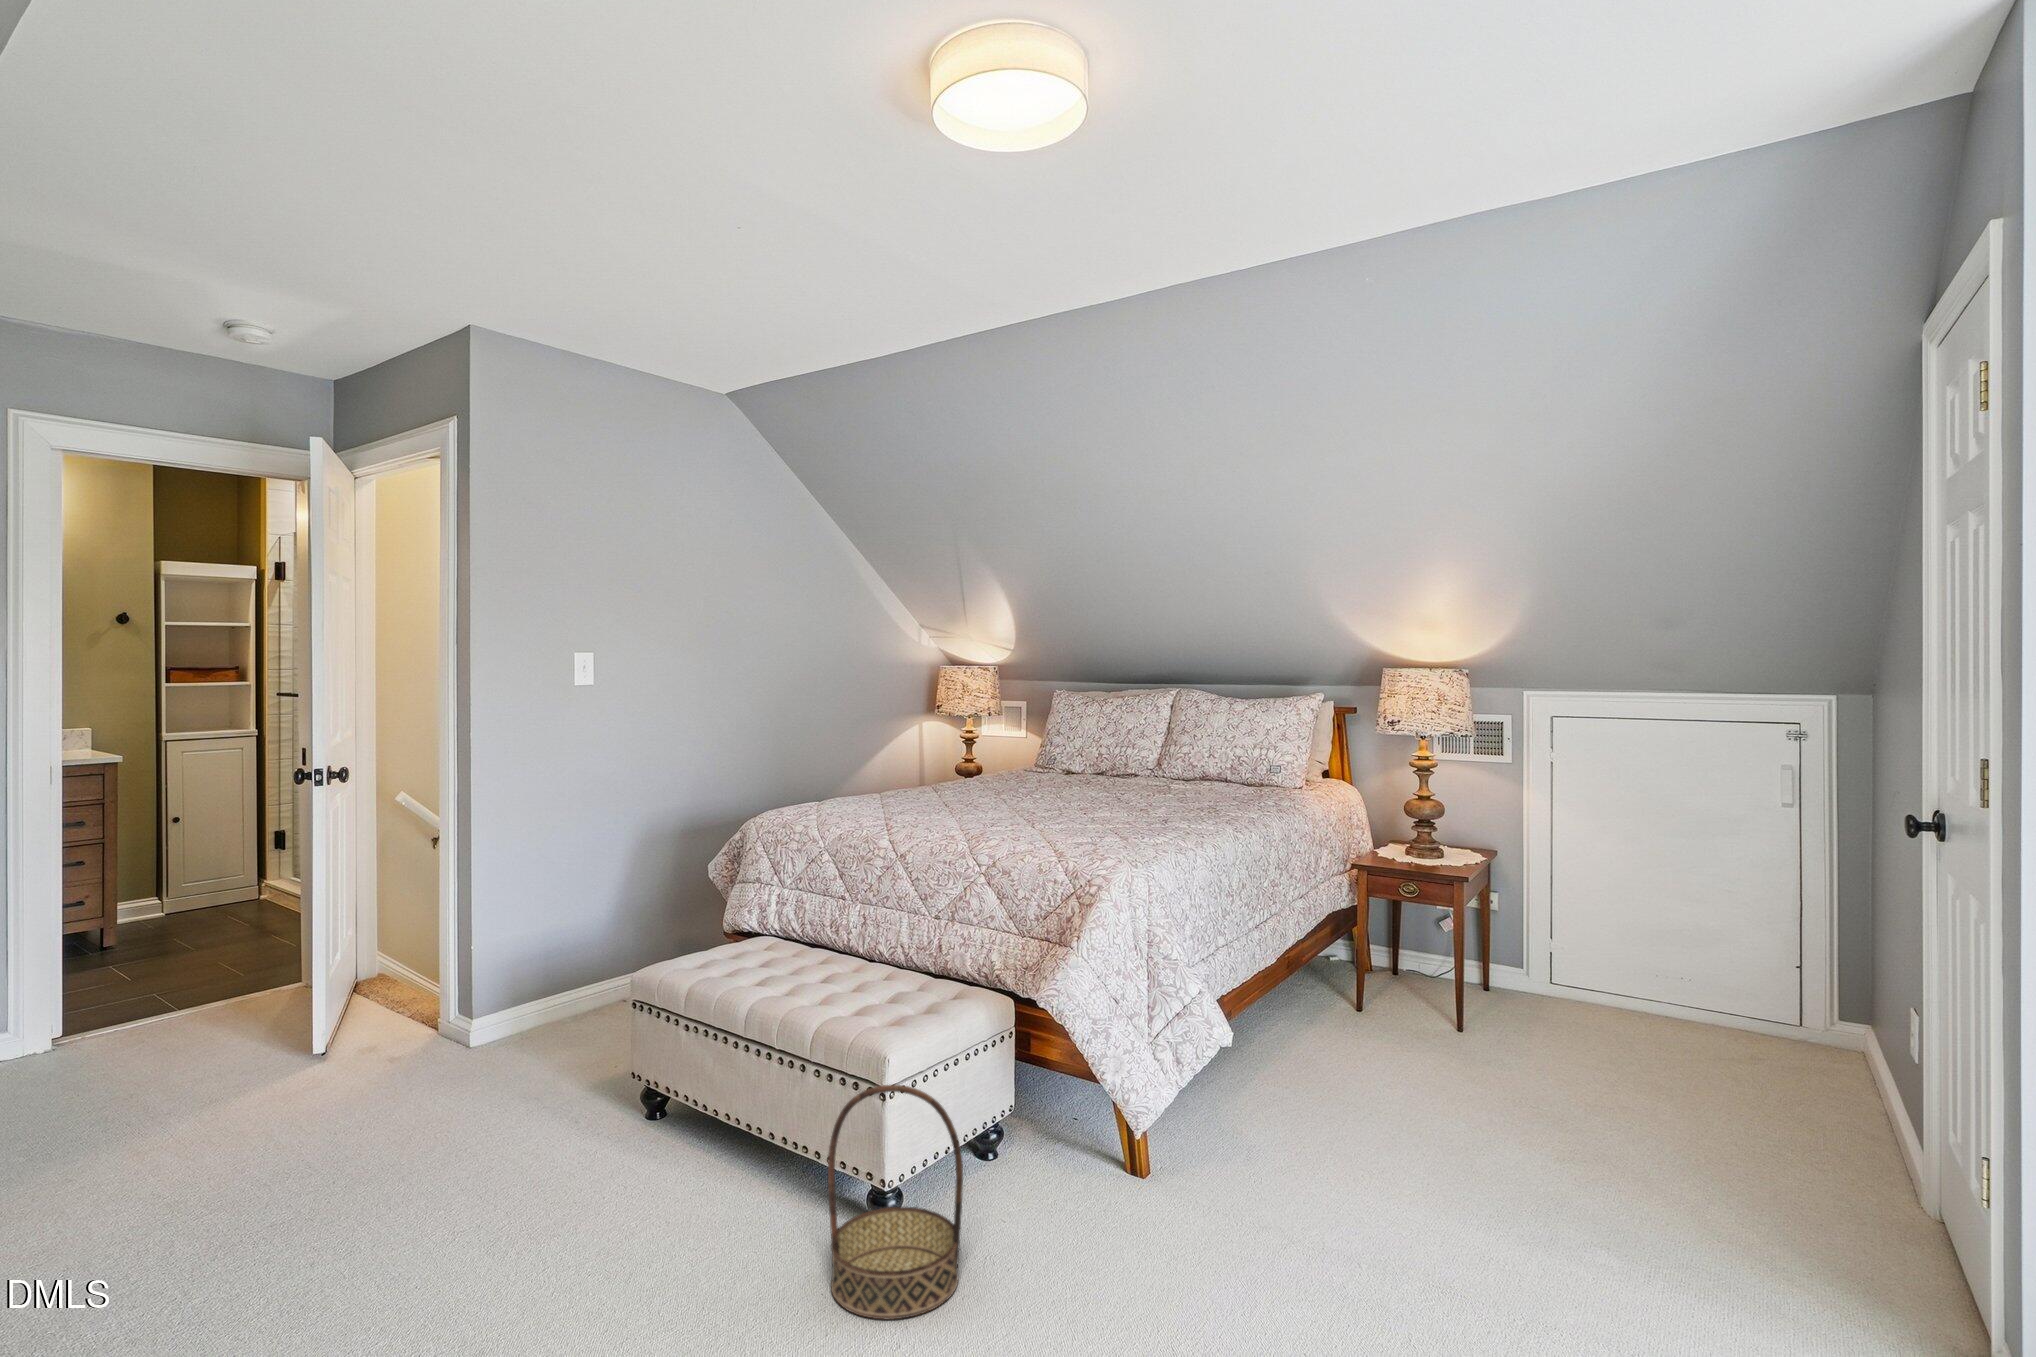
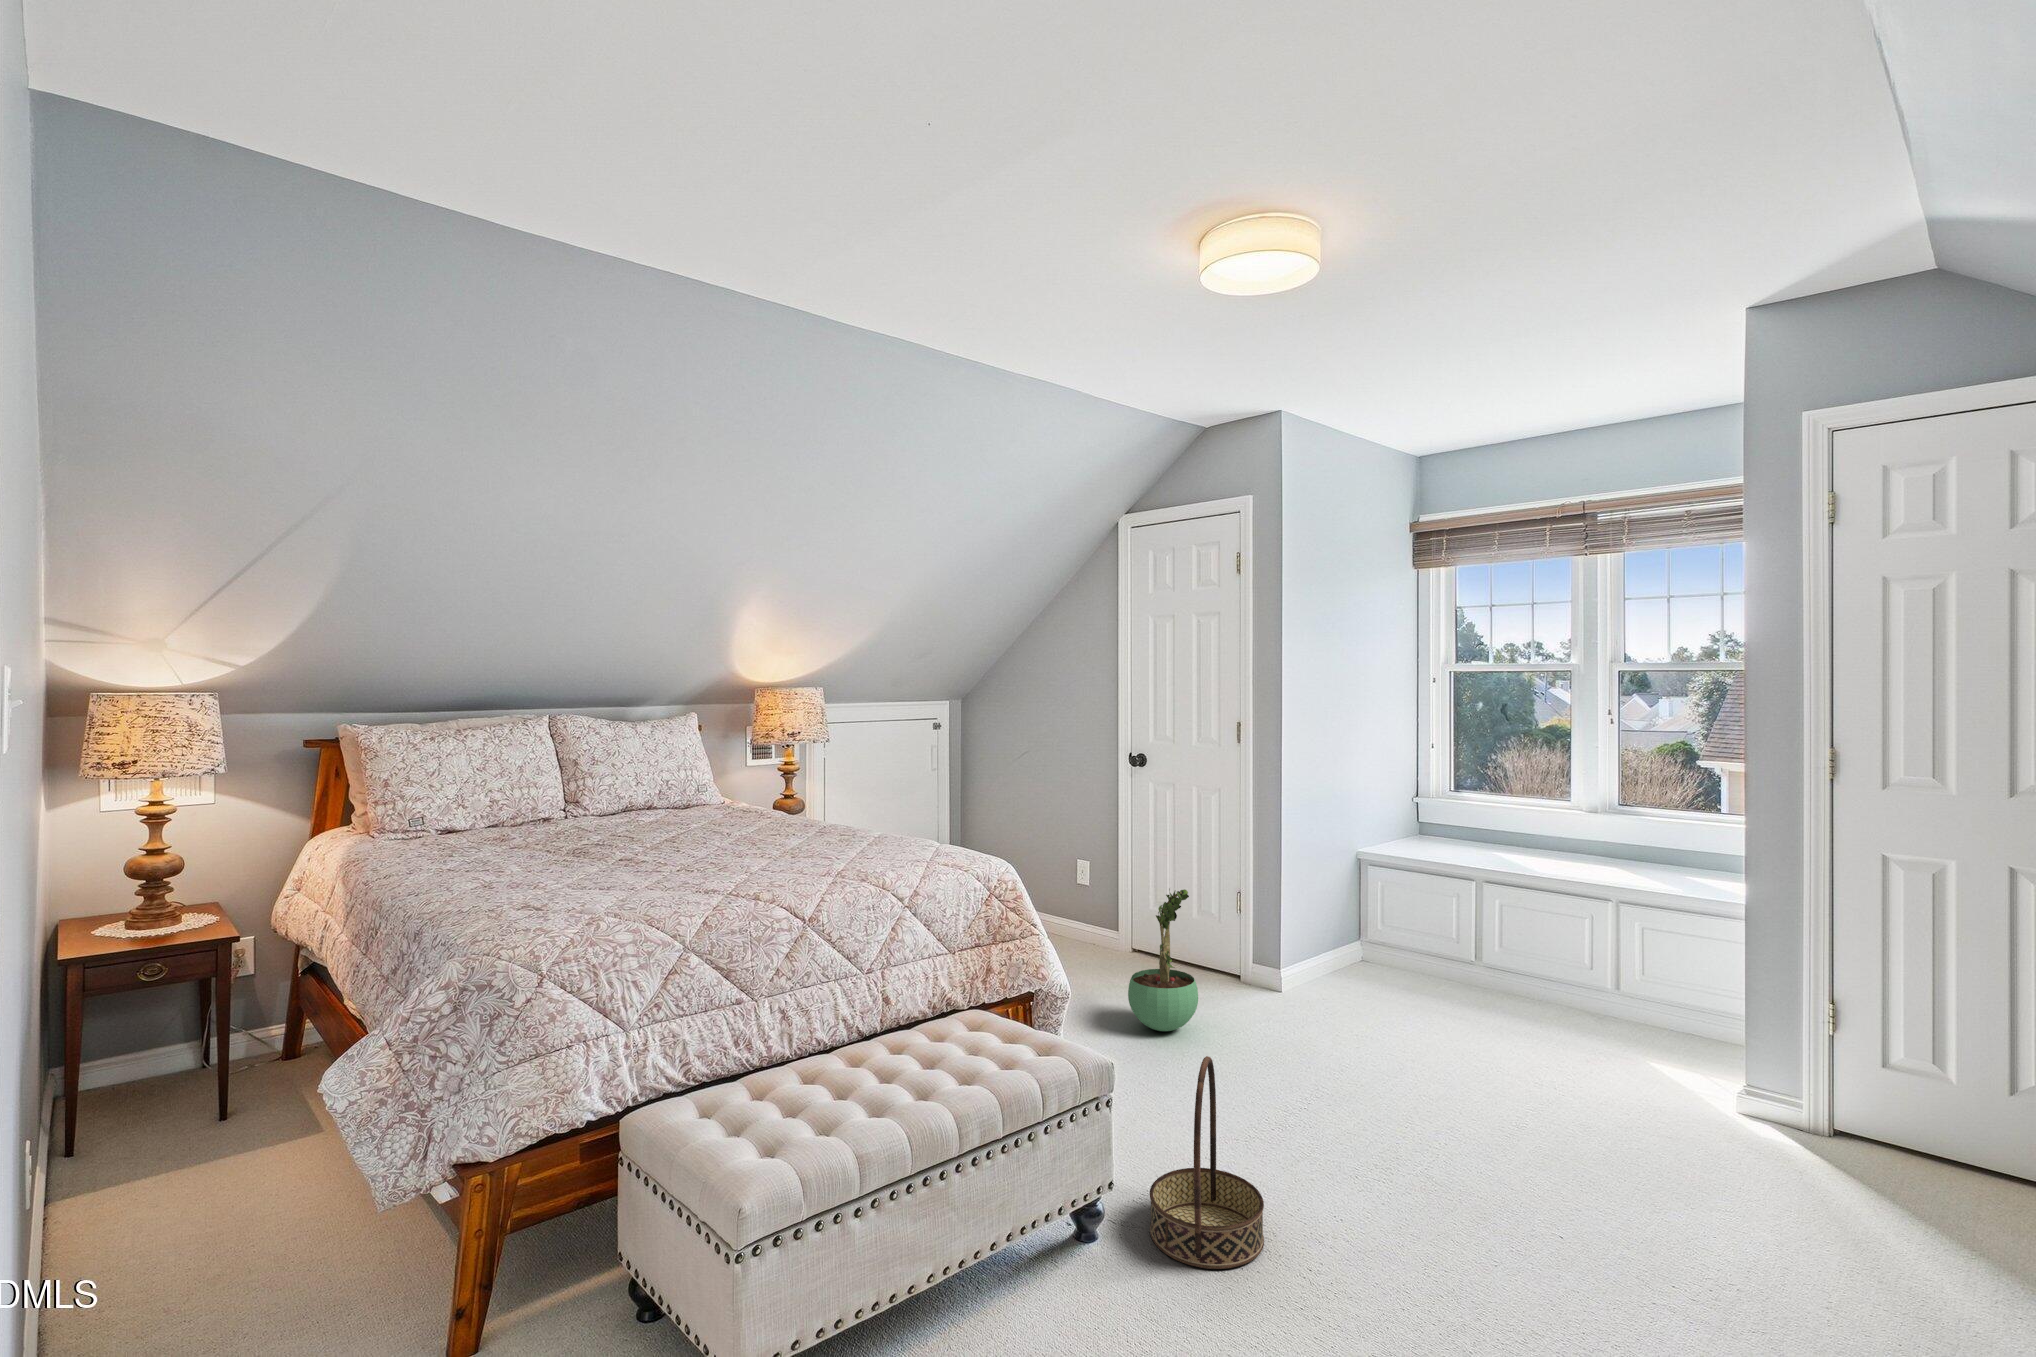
potted plant: none [1413,1006,1565,1237] -> present [1128,889,1198,1031]

